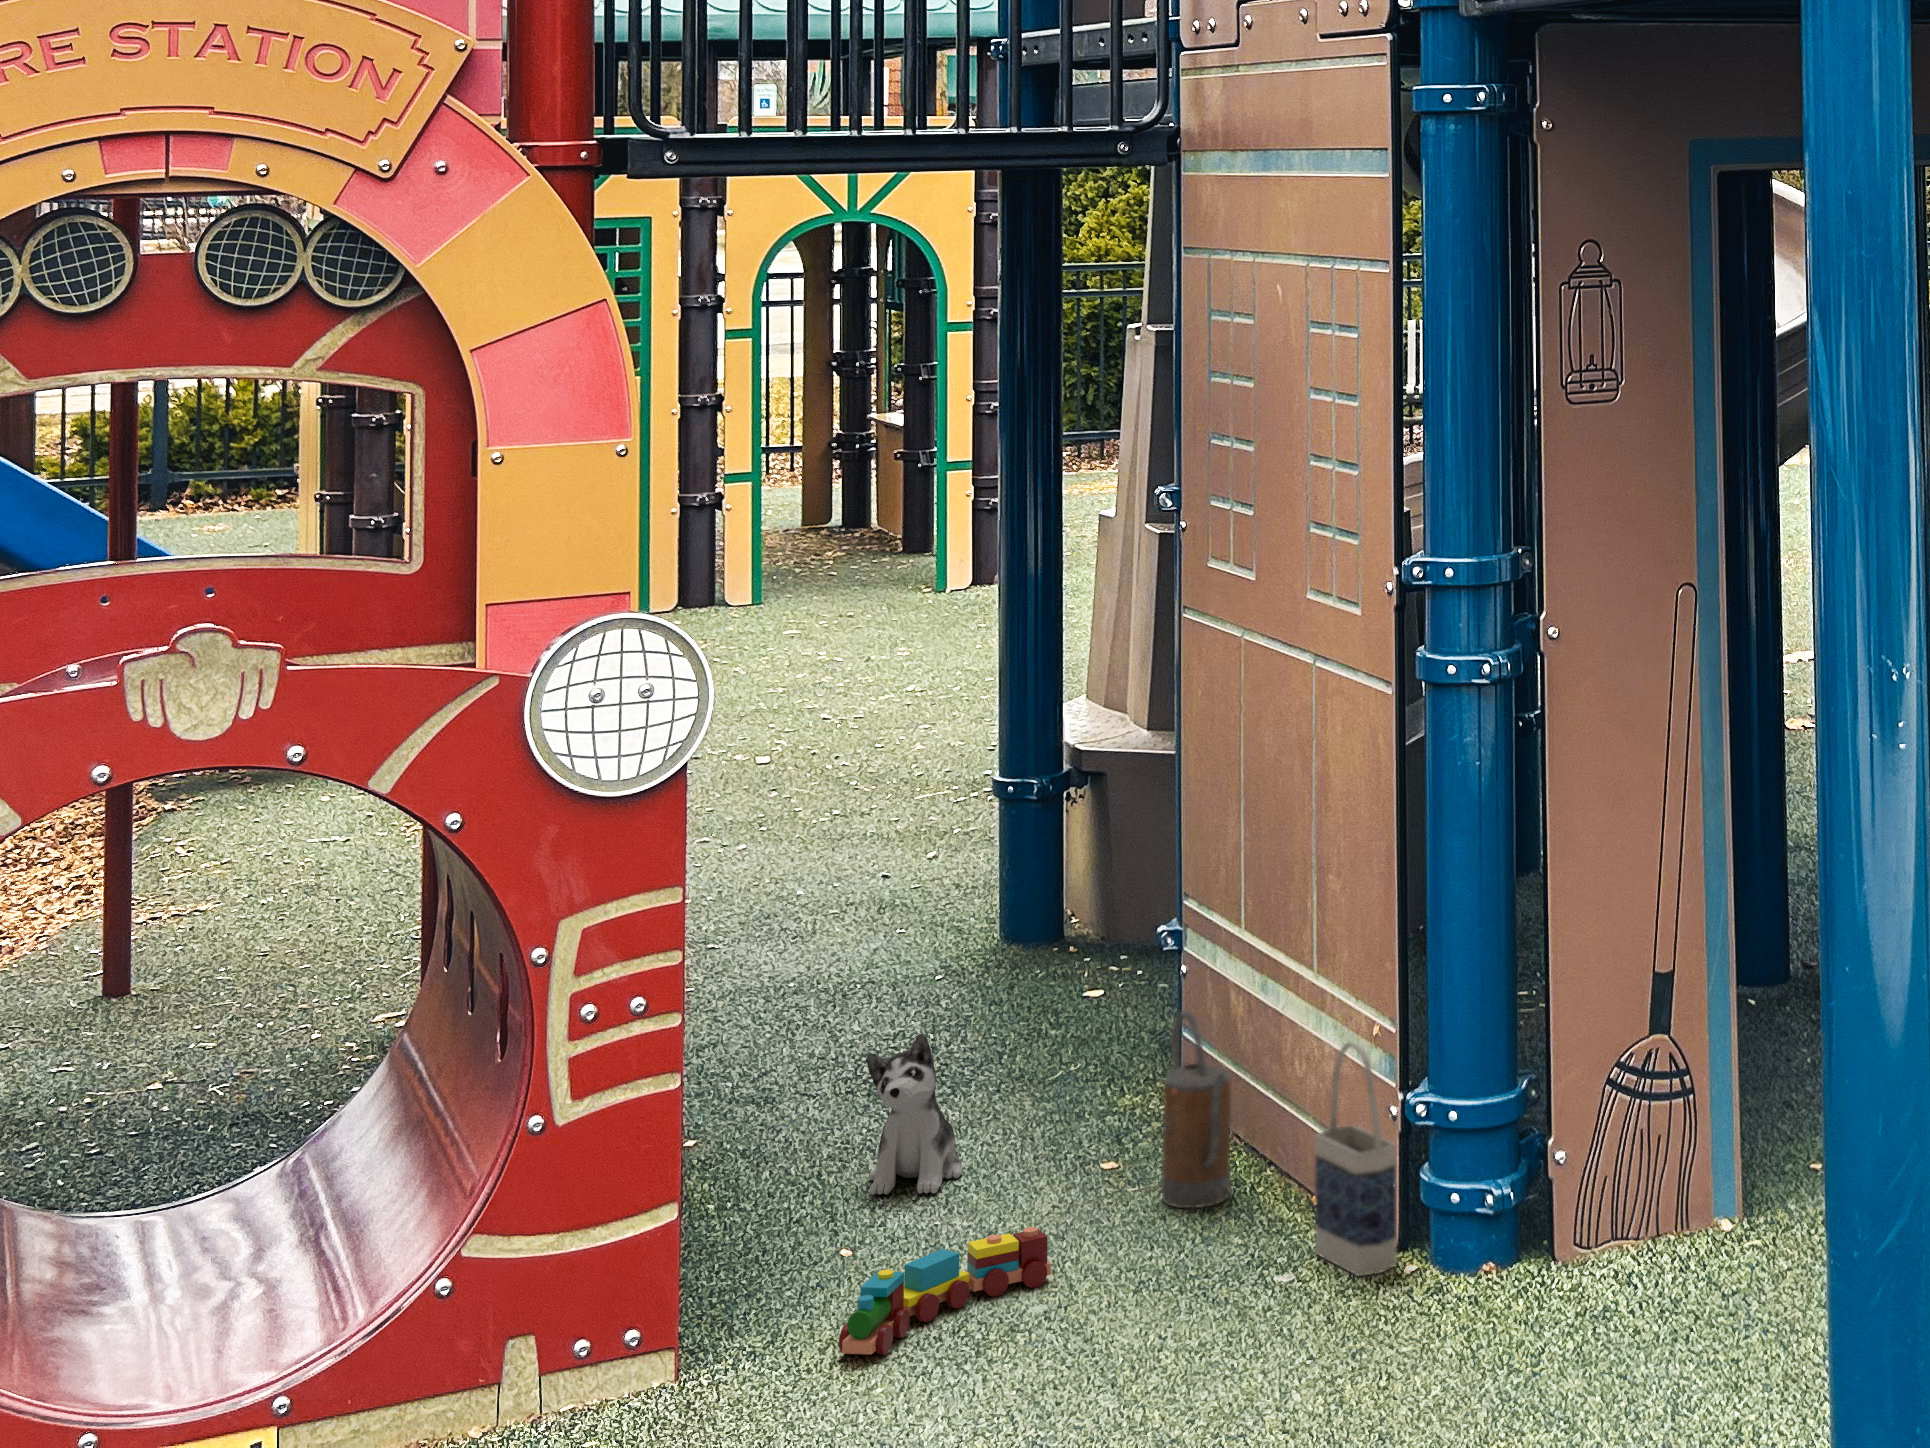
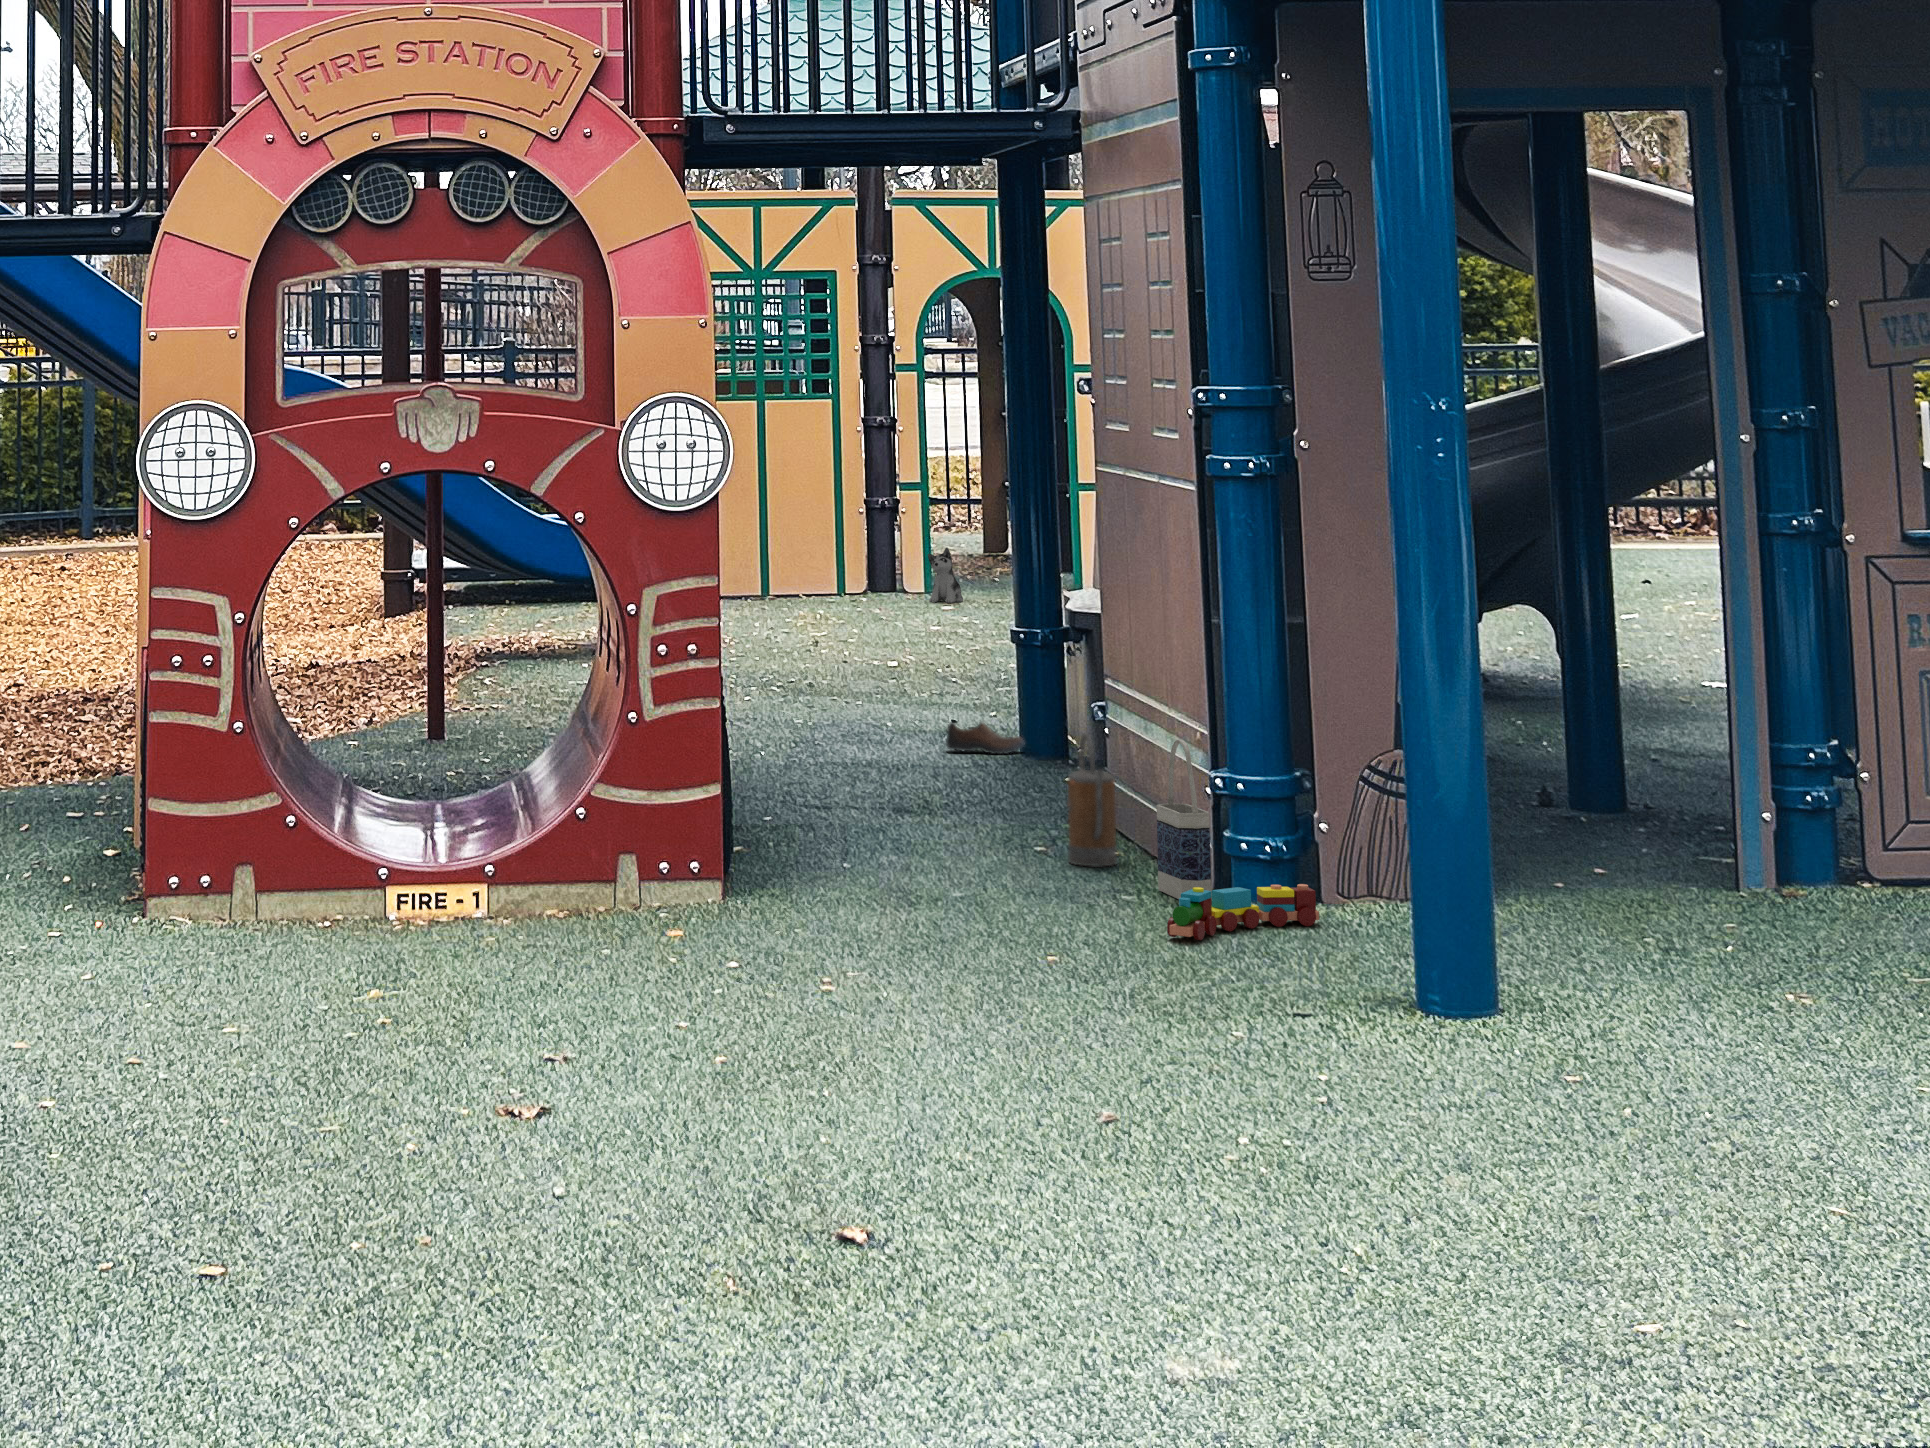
shoe: none [895,907,1002,952] -> present [946,722,1024,754]
plush toy: present [866,1033,962,1195] -> present [928,548,963,603]
toy train: present [839,1227,1051,1354] -> present [1167,884,1319,940]

